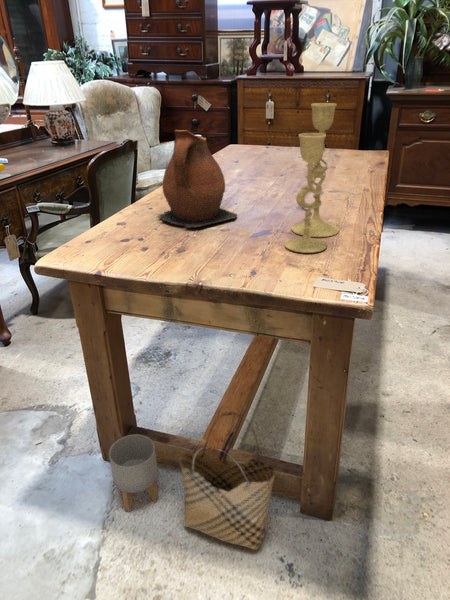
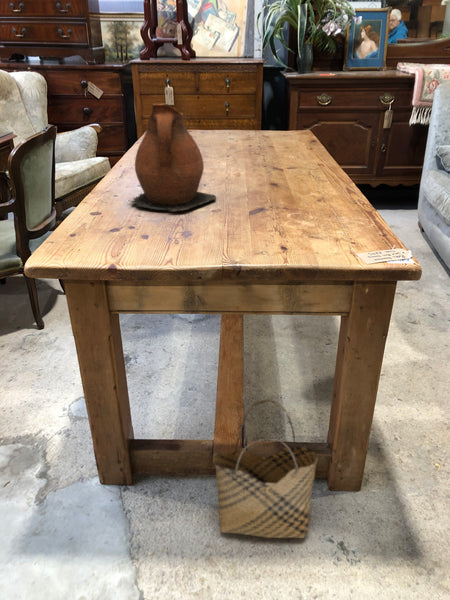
candlestick: present [285,103,339,253] -> none [279,72,331,225]
planter: present [109,434,158,512] -> none [125,445,180,533]

